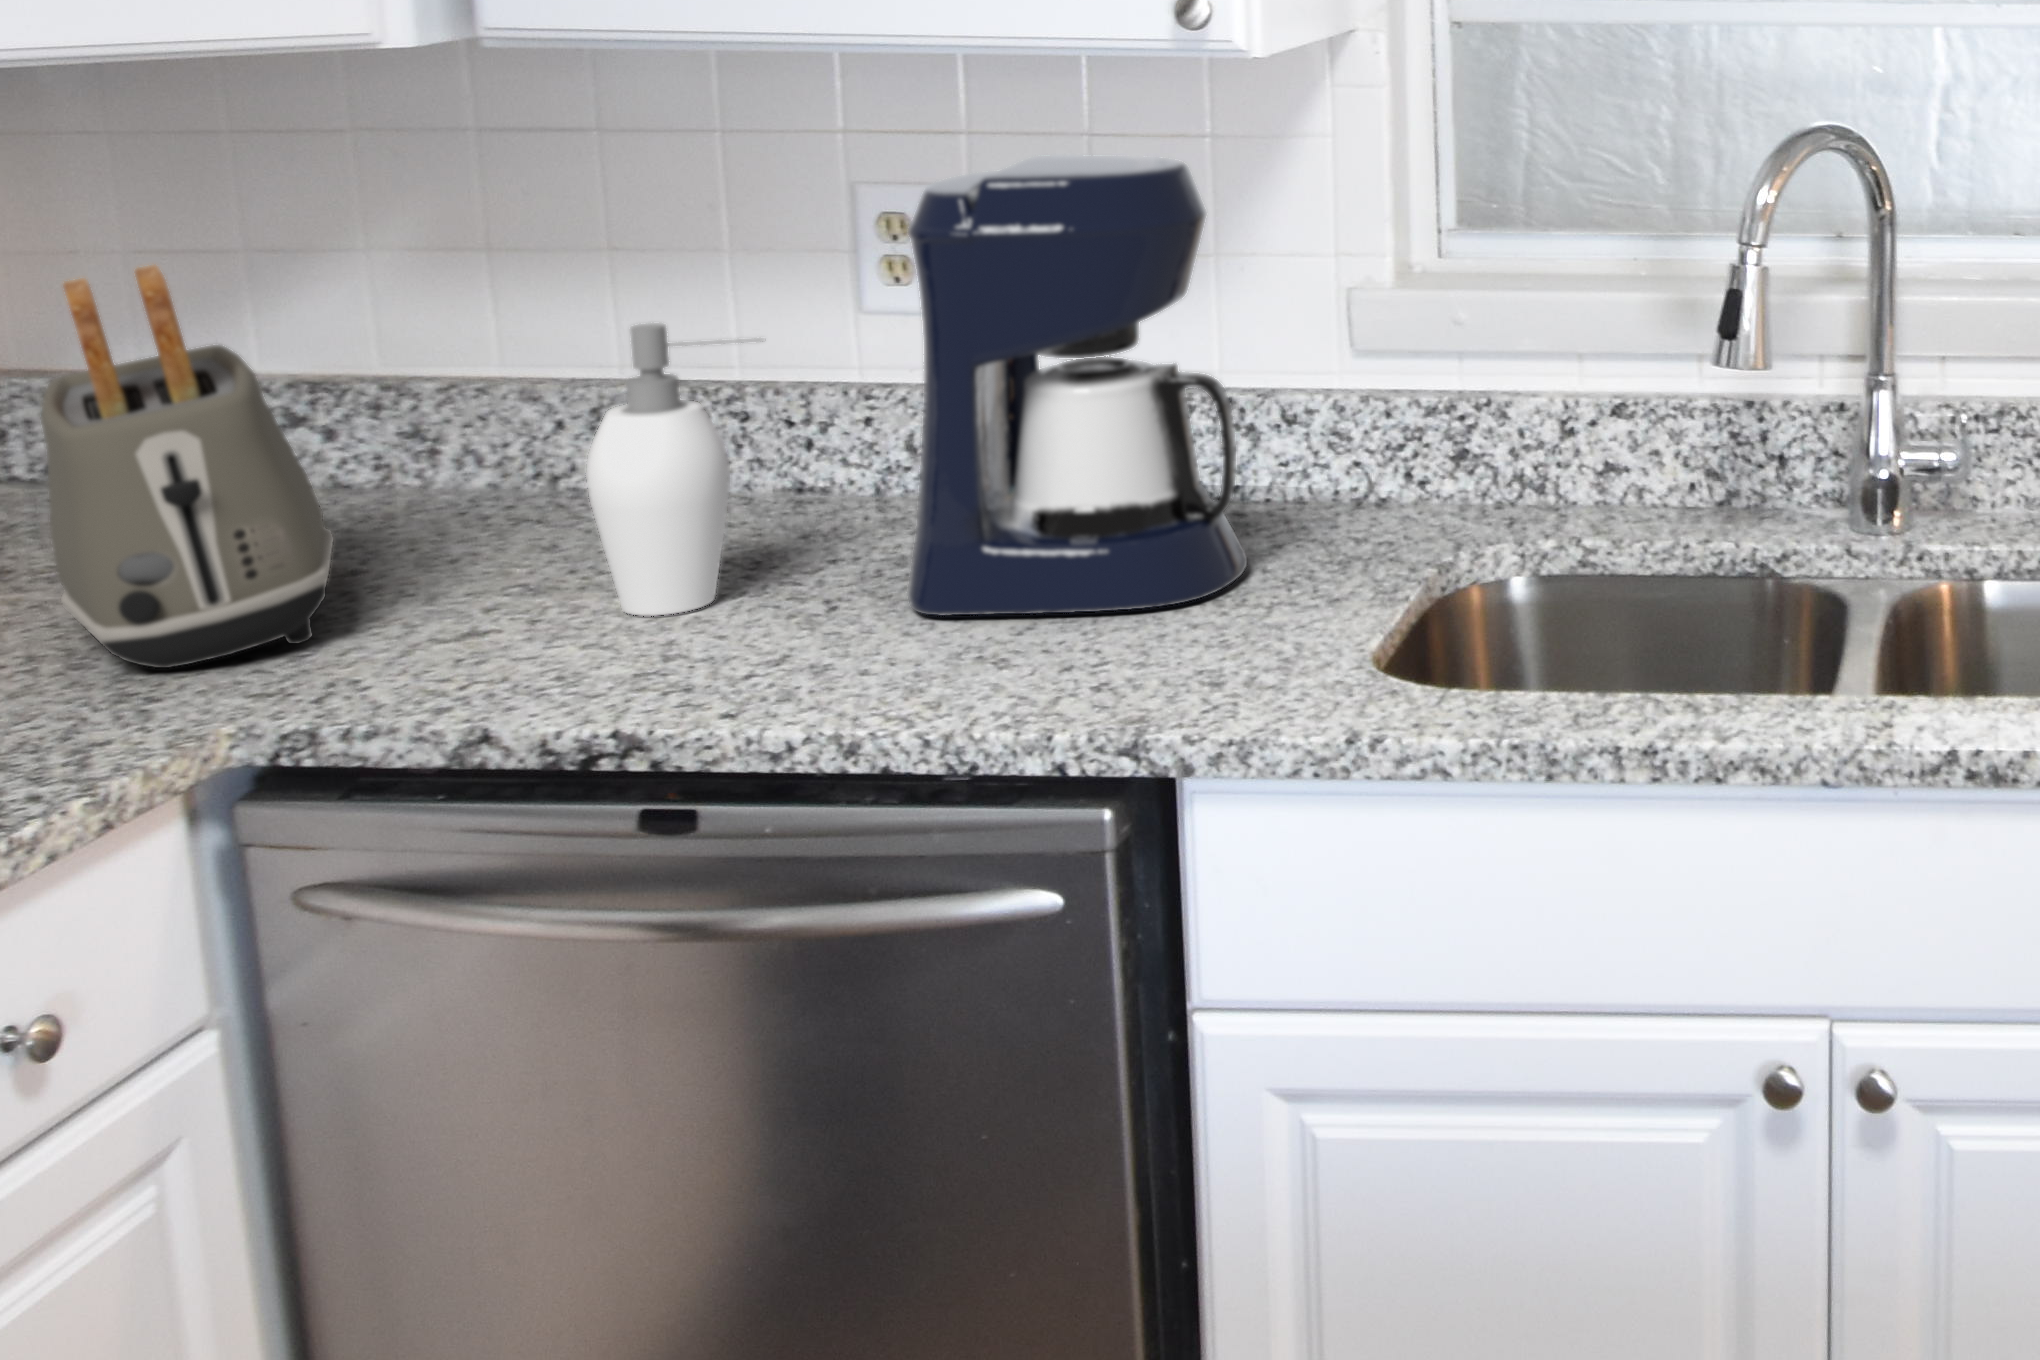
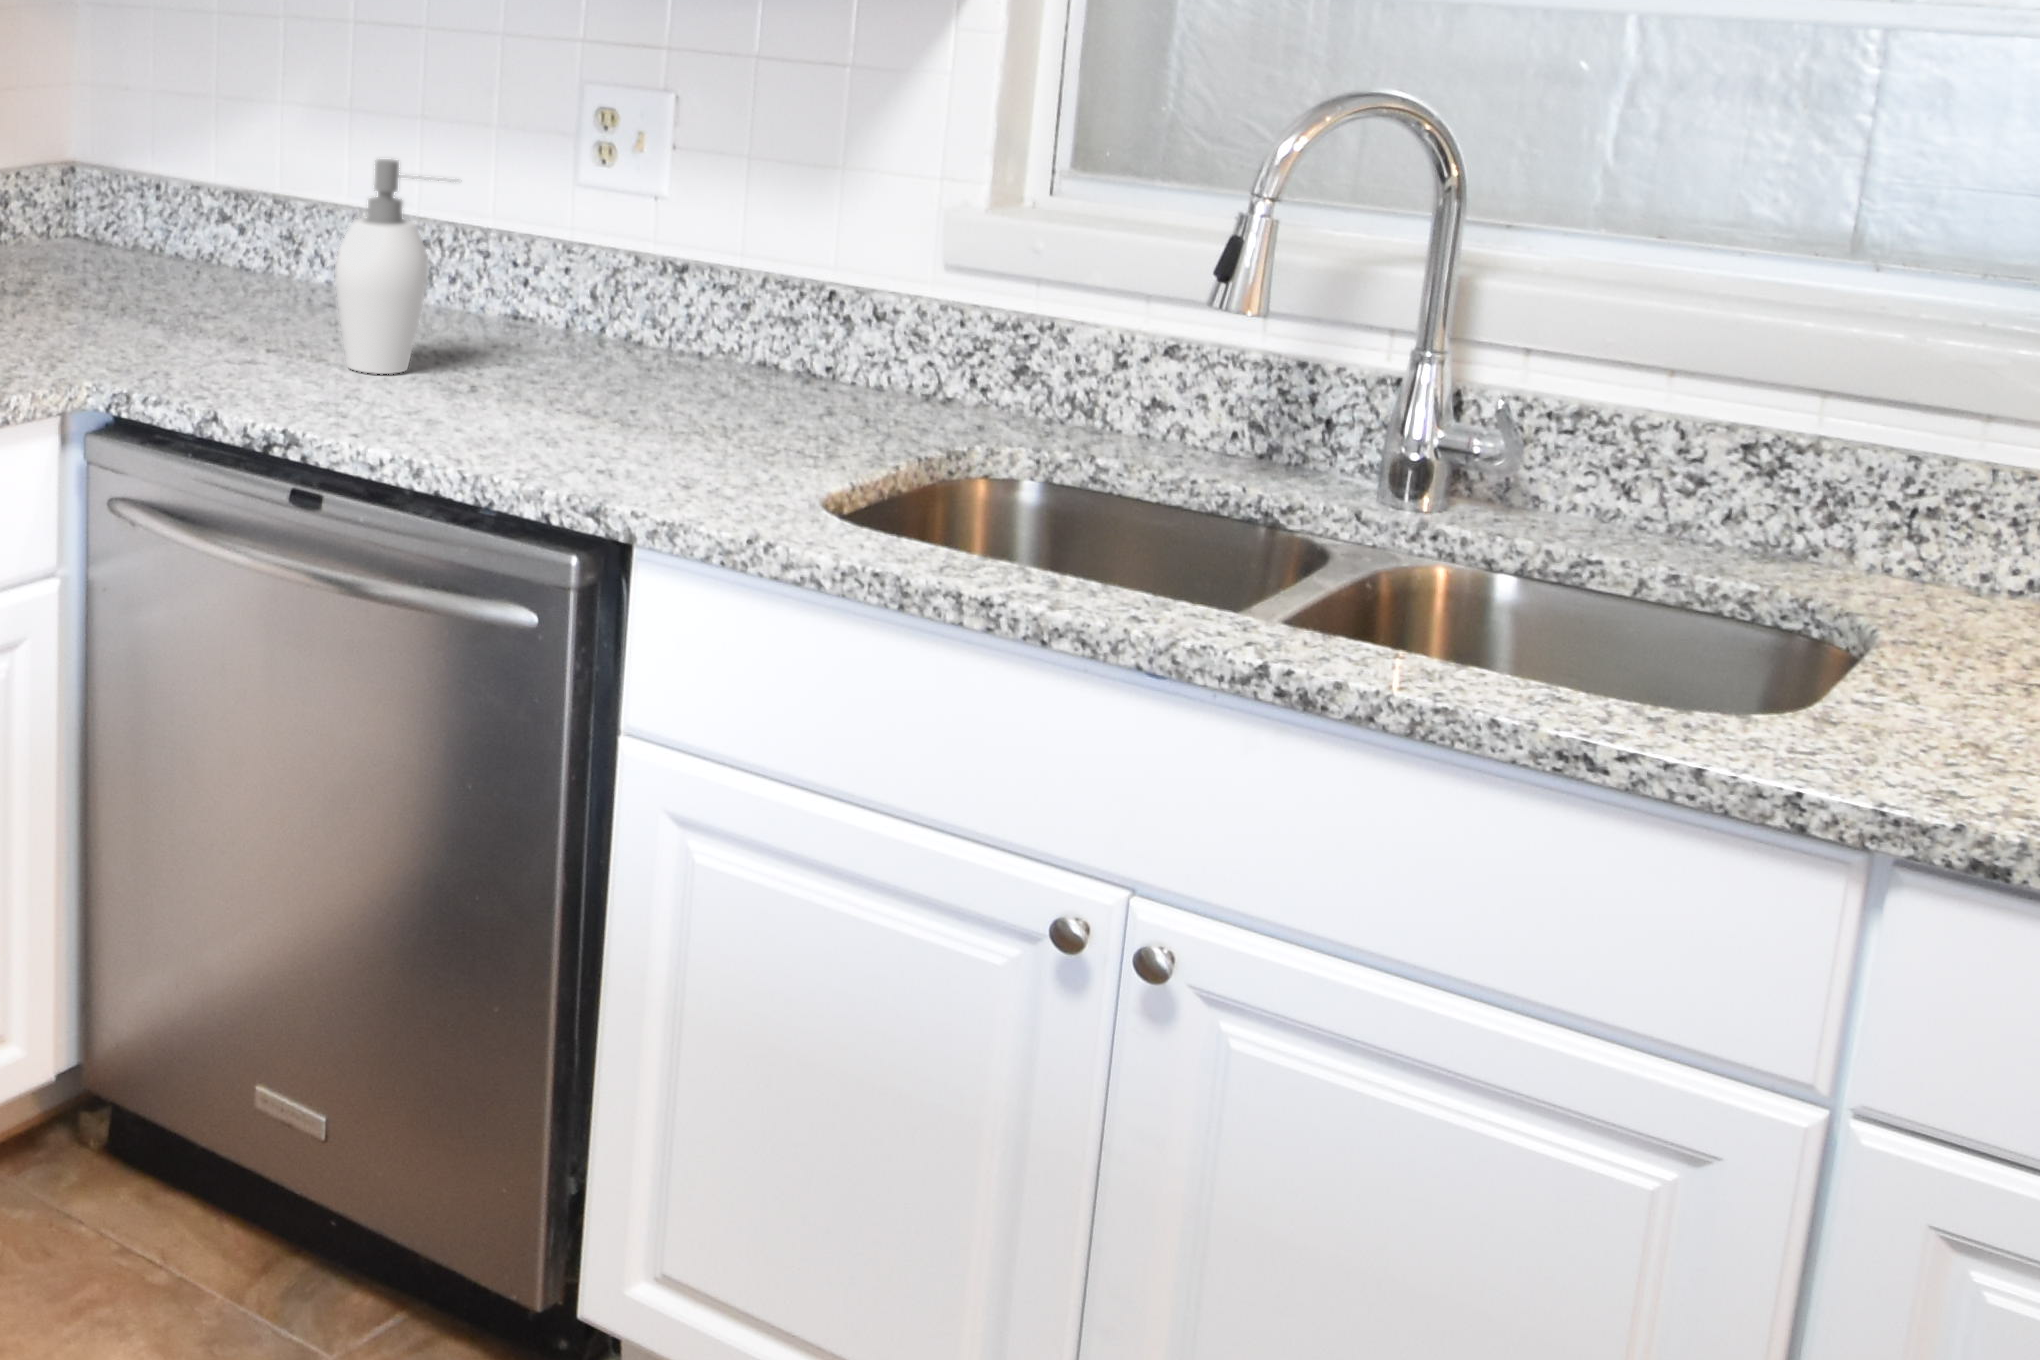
coffee maker: present [908,155,1247,615] -> none [522,60,792,433]
toaster: present [41,265,333,668] -> none [49,85,198,347]

